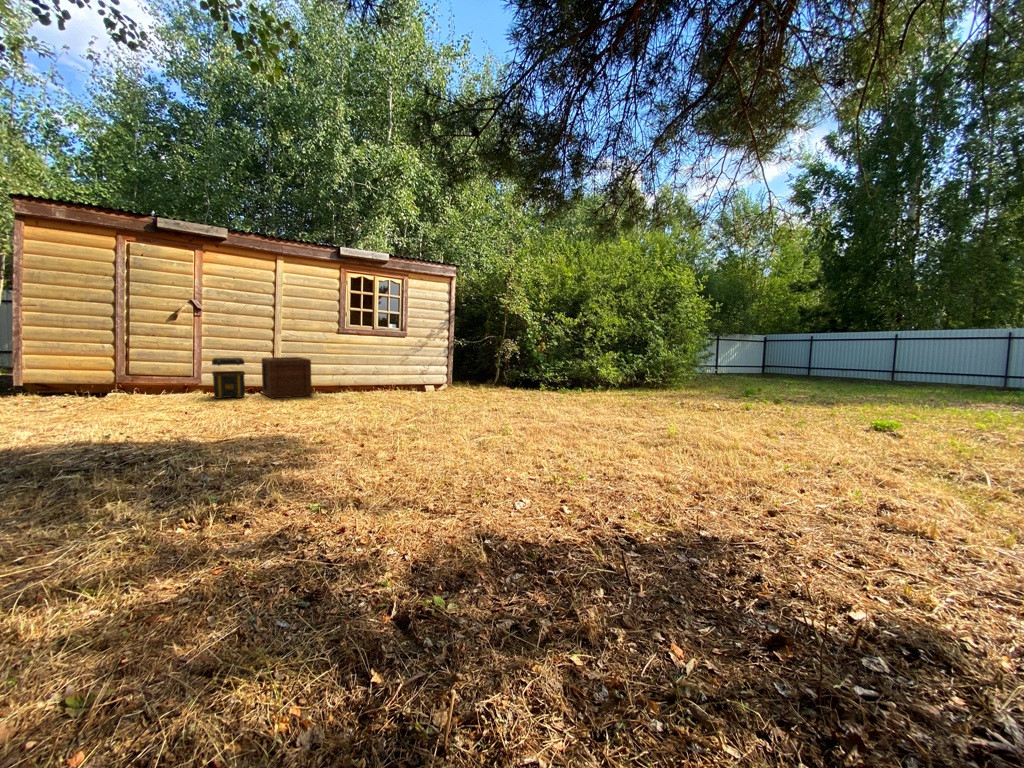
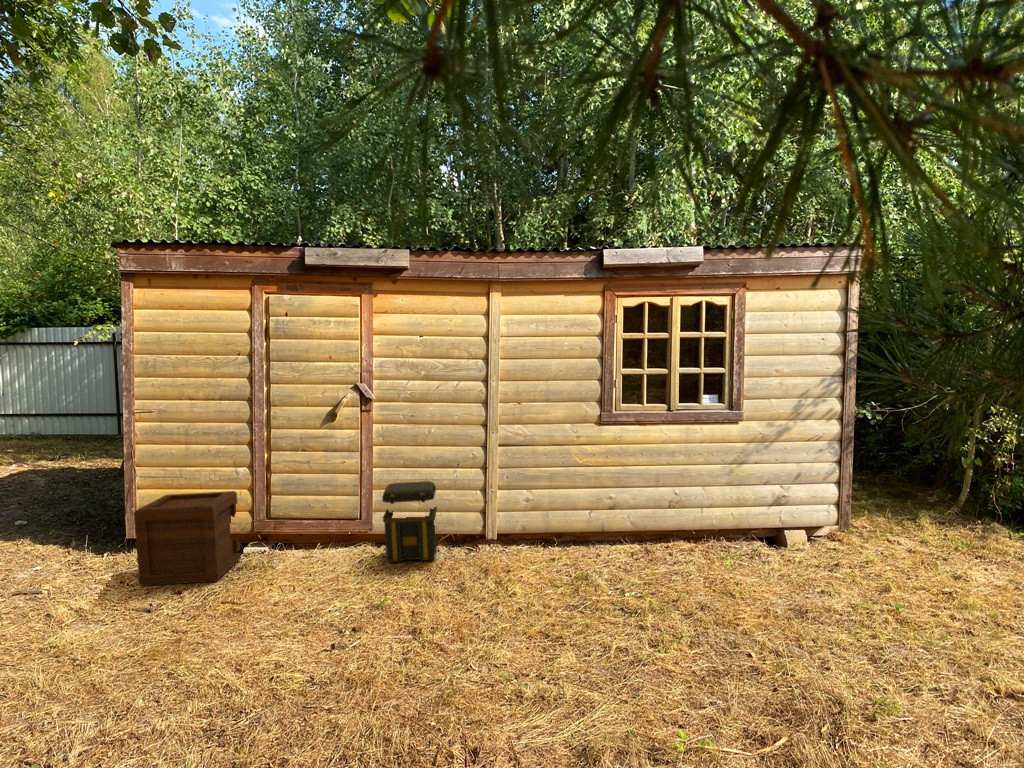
wooden crate: present [262,357,312,398] -> present [134,491,241,586]

